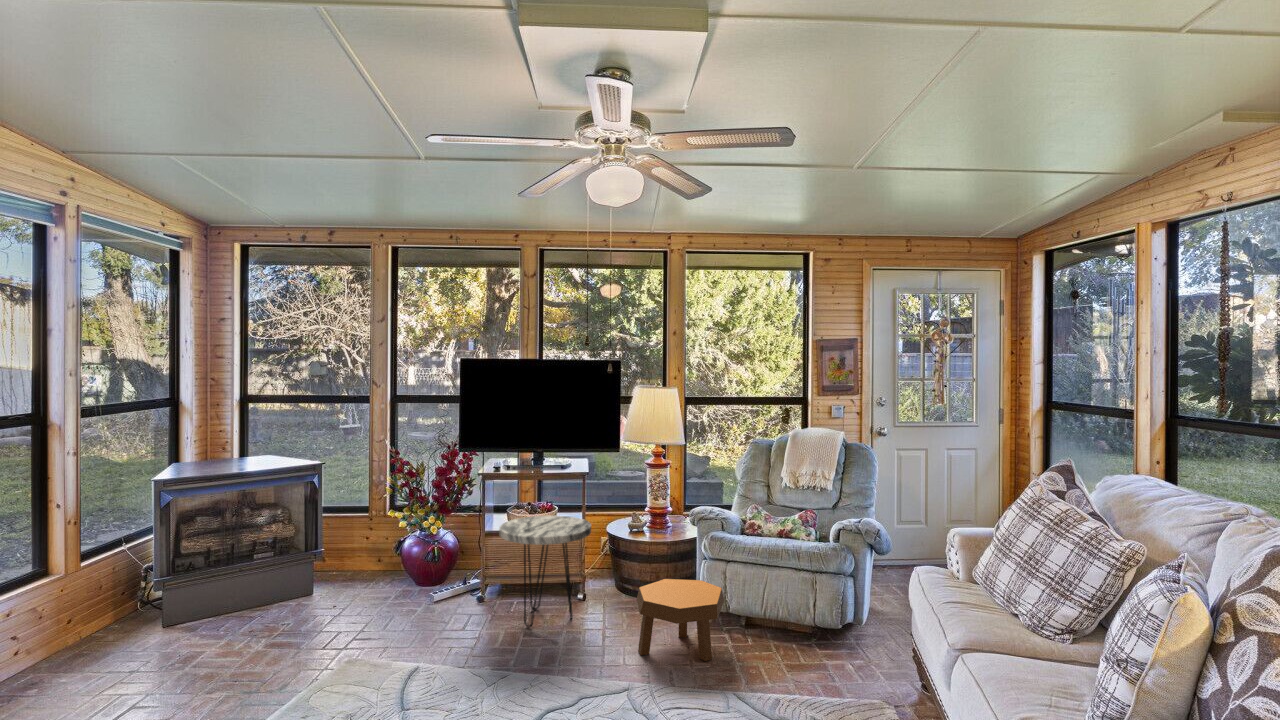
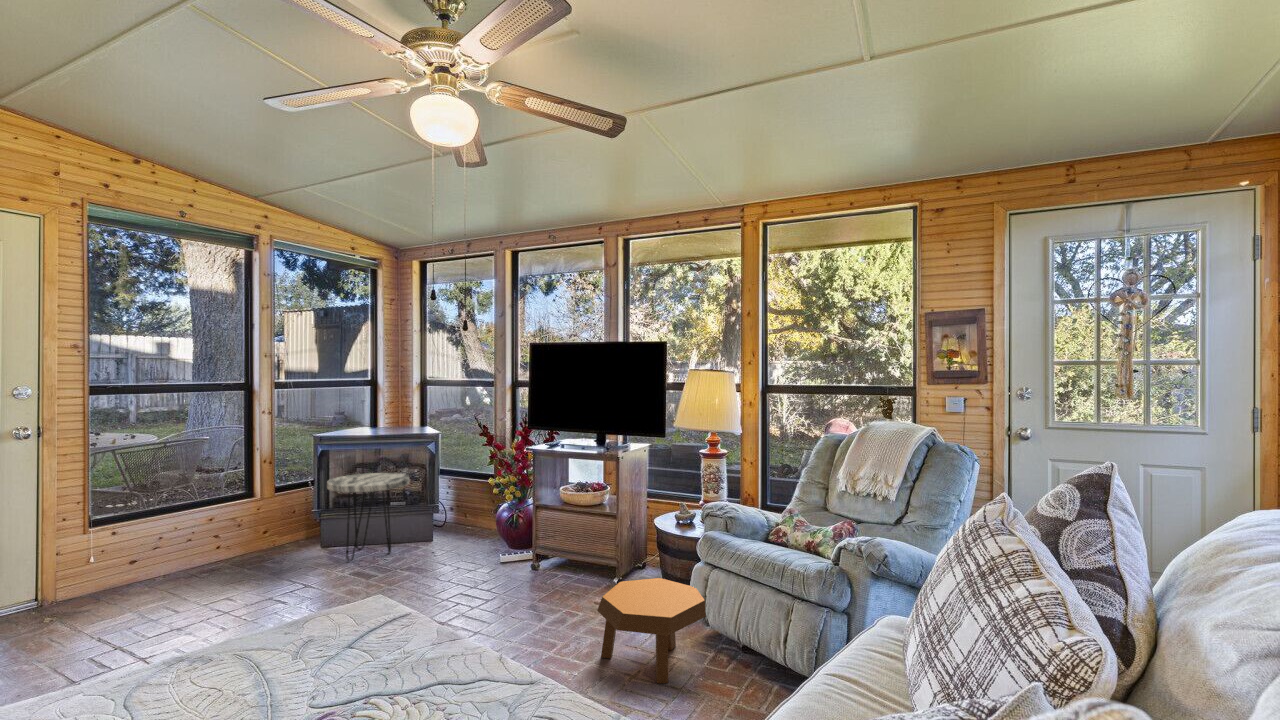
side table: present [499,516,591,628] -> present [327,473,409,561]

